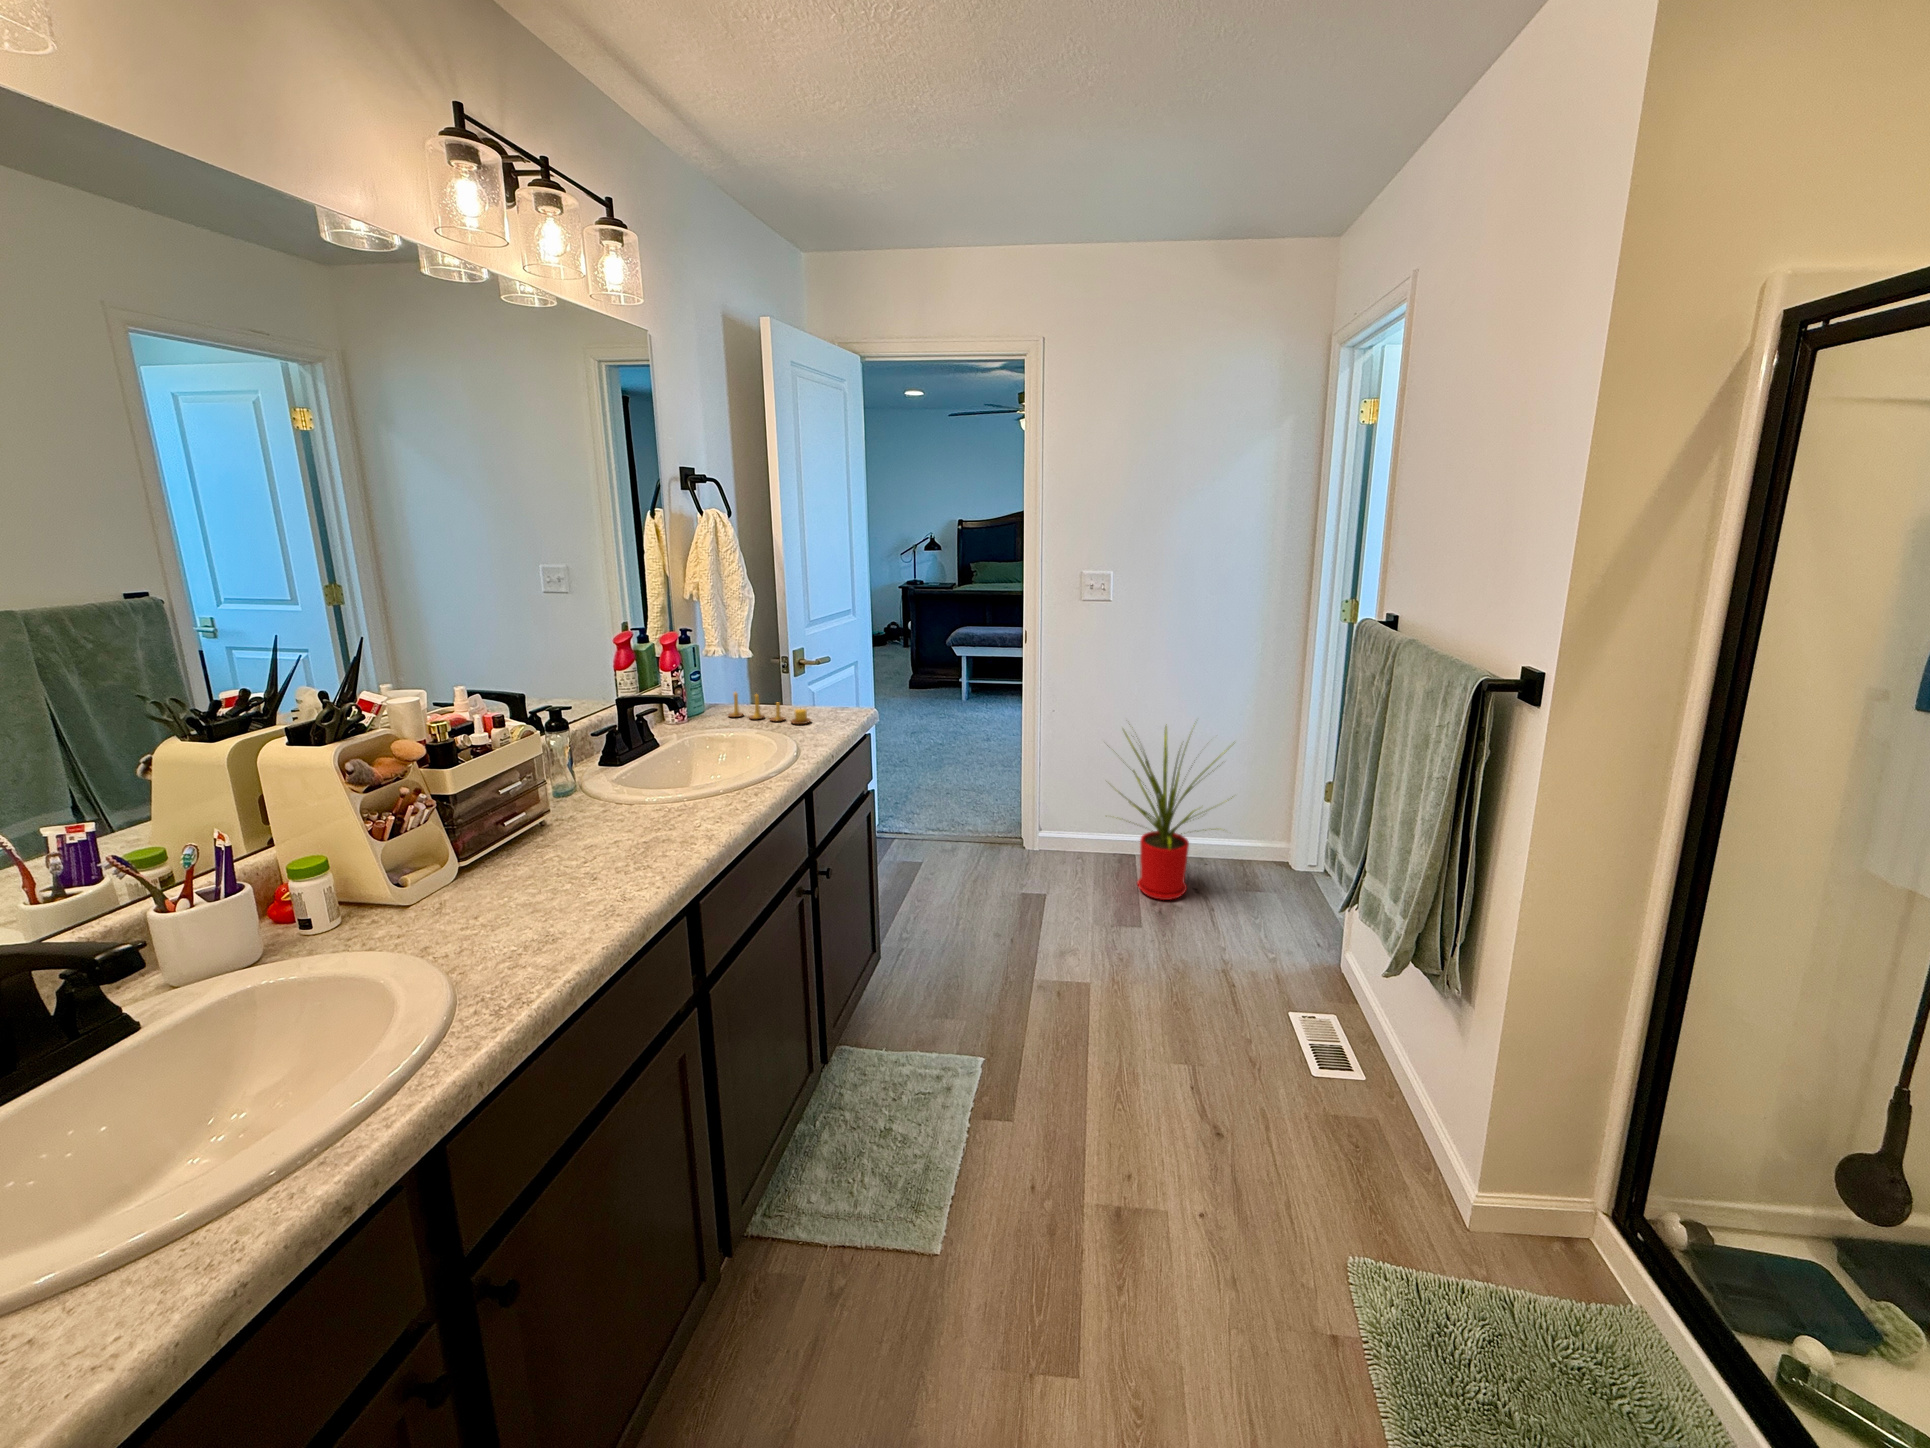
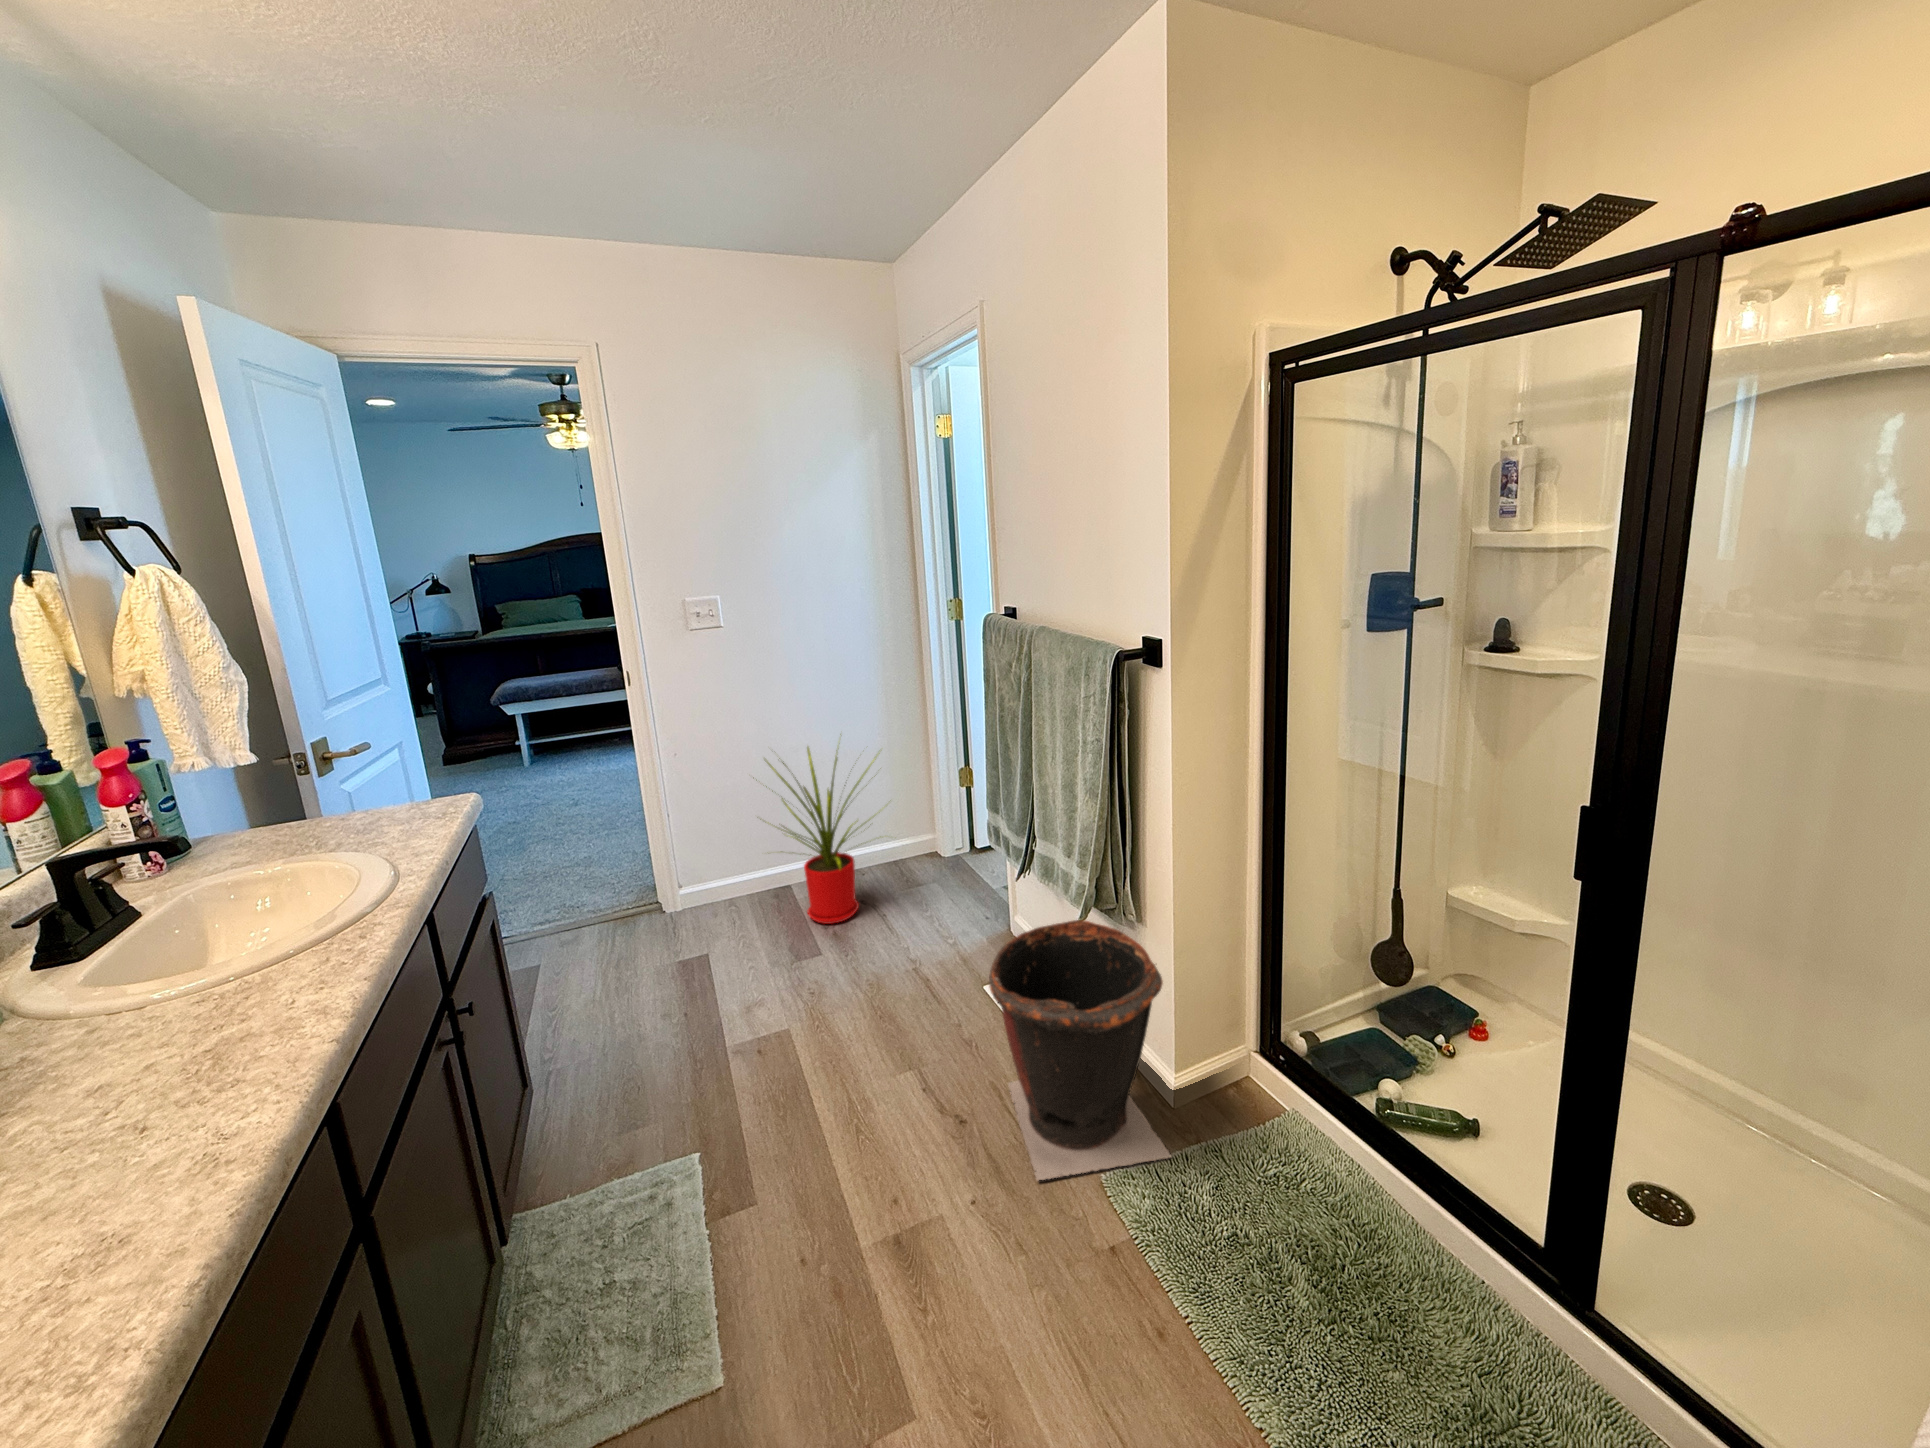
candle: present [729,692,810,724] -> none [232,806,384,850]
waste bin: none [1262,966,1472,1282] -> present [989,920,1172,1180]

